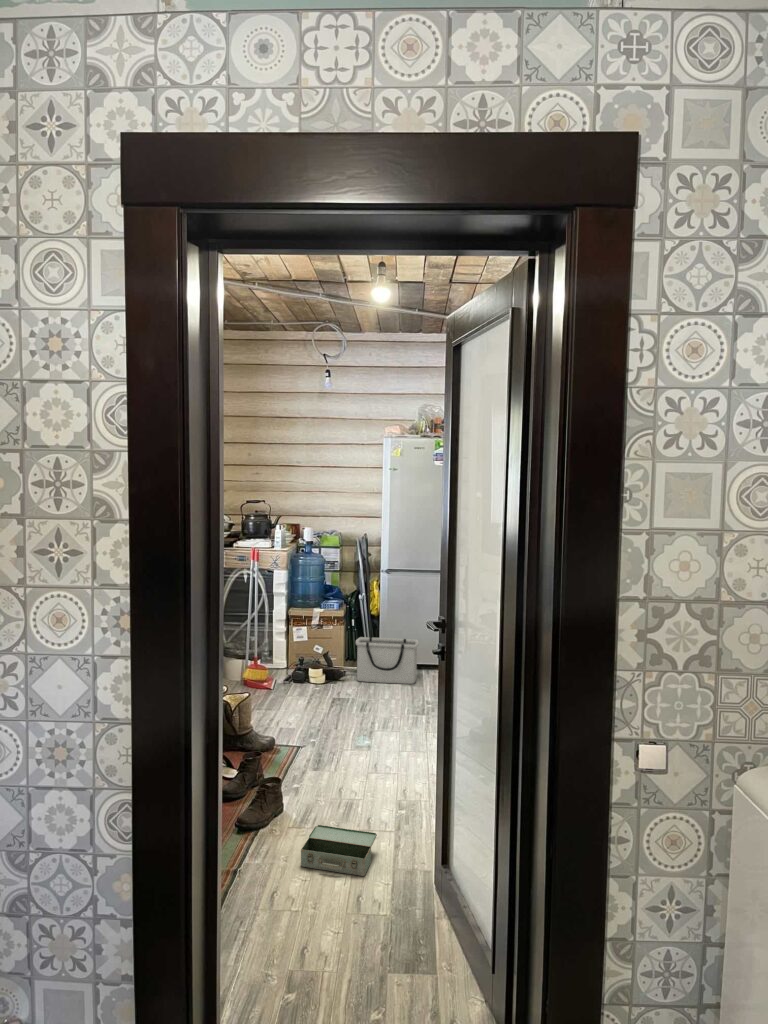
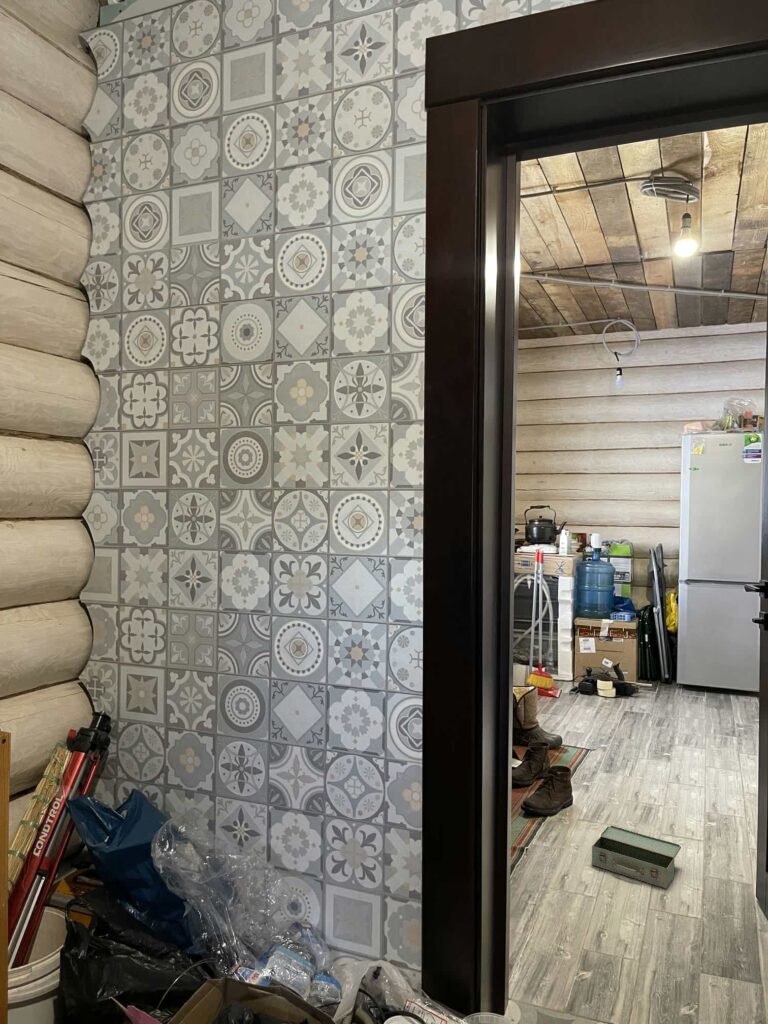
storage bin: present [356,637,419,684] -> none [649,652,725,707]

